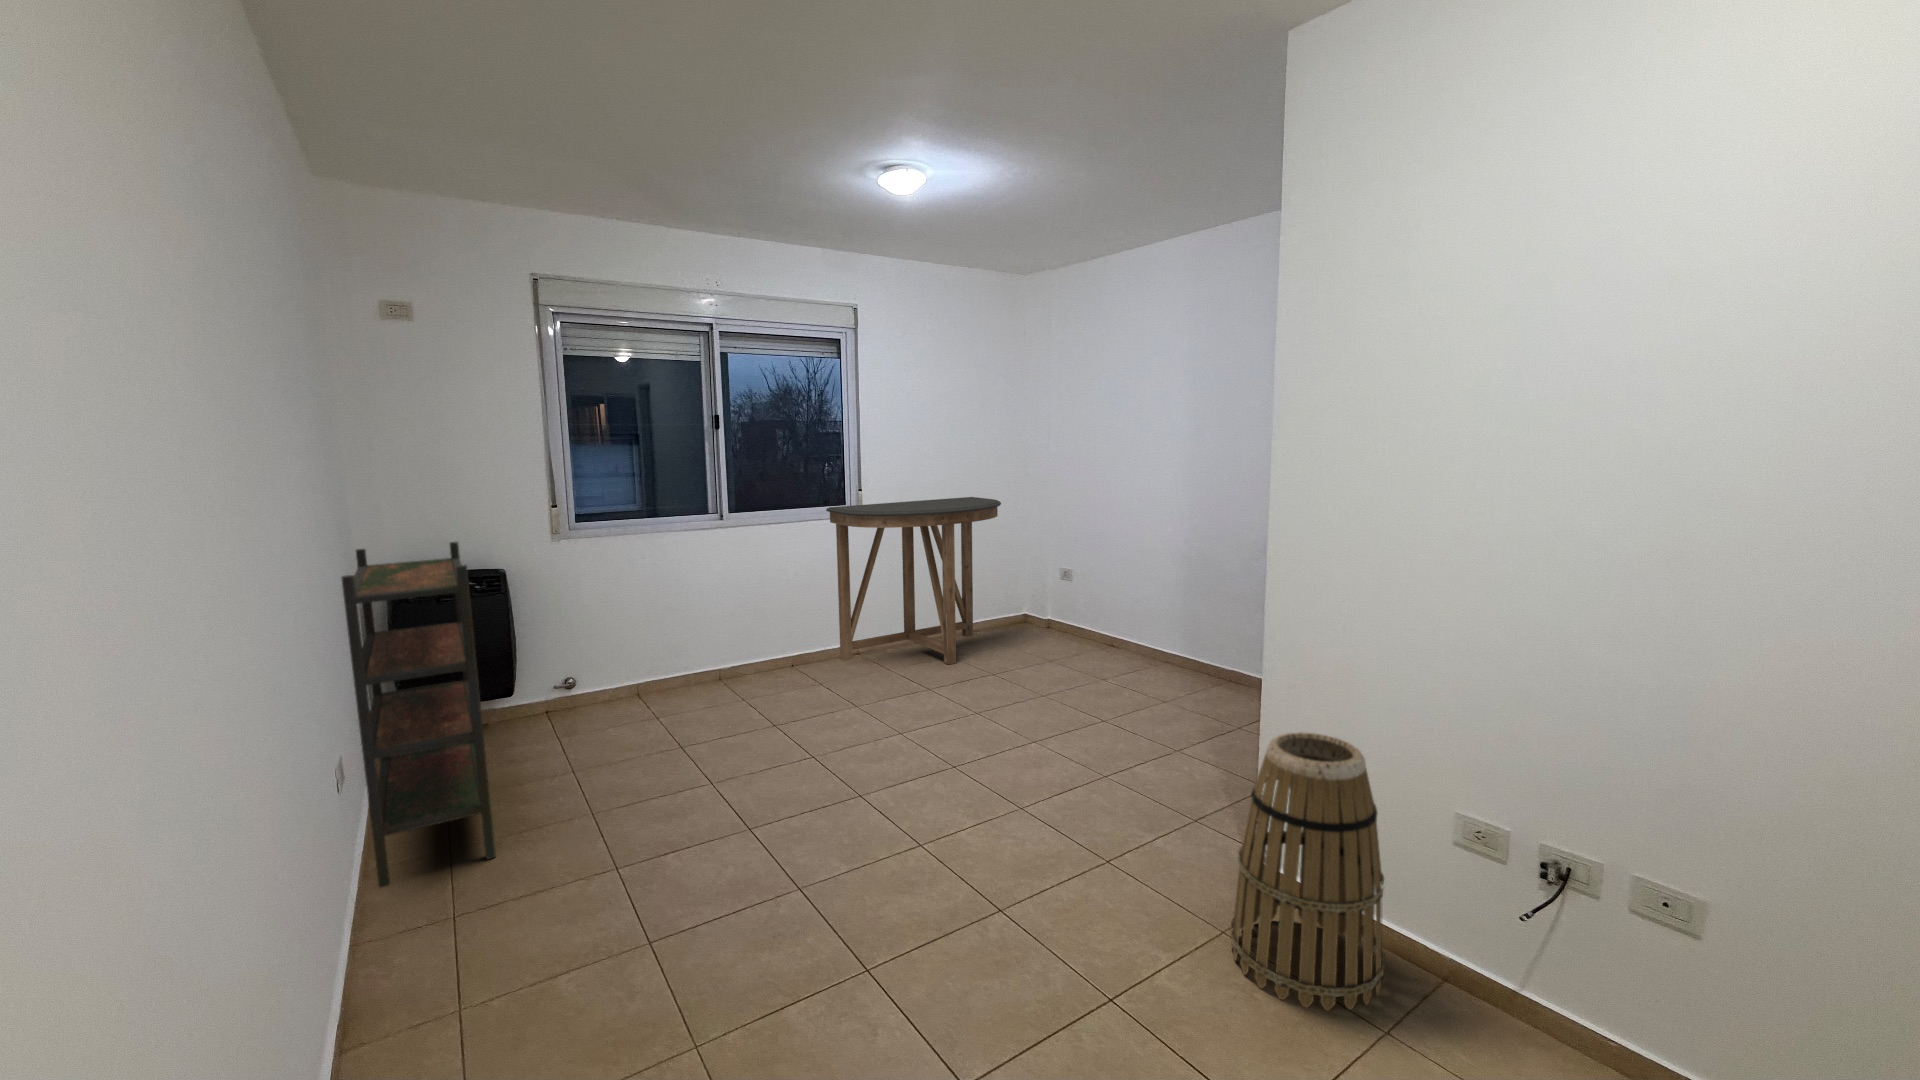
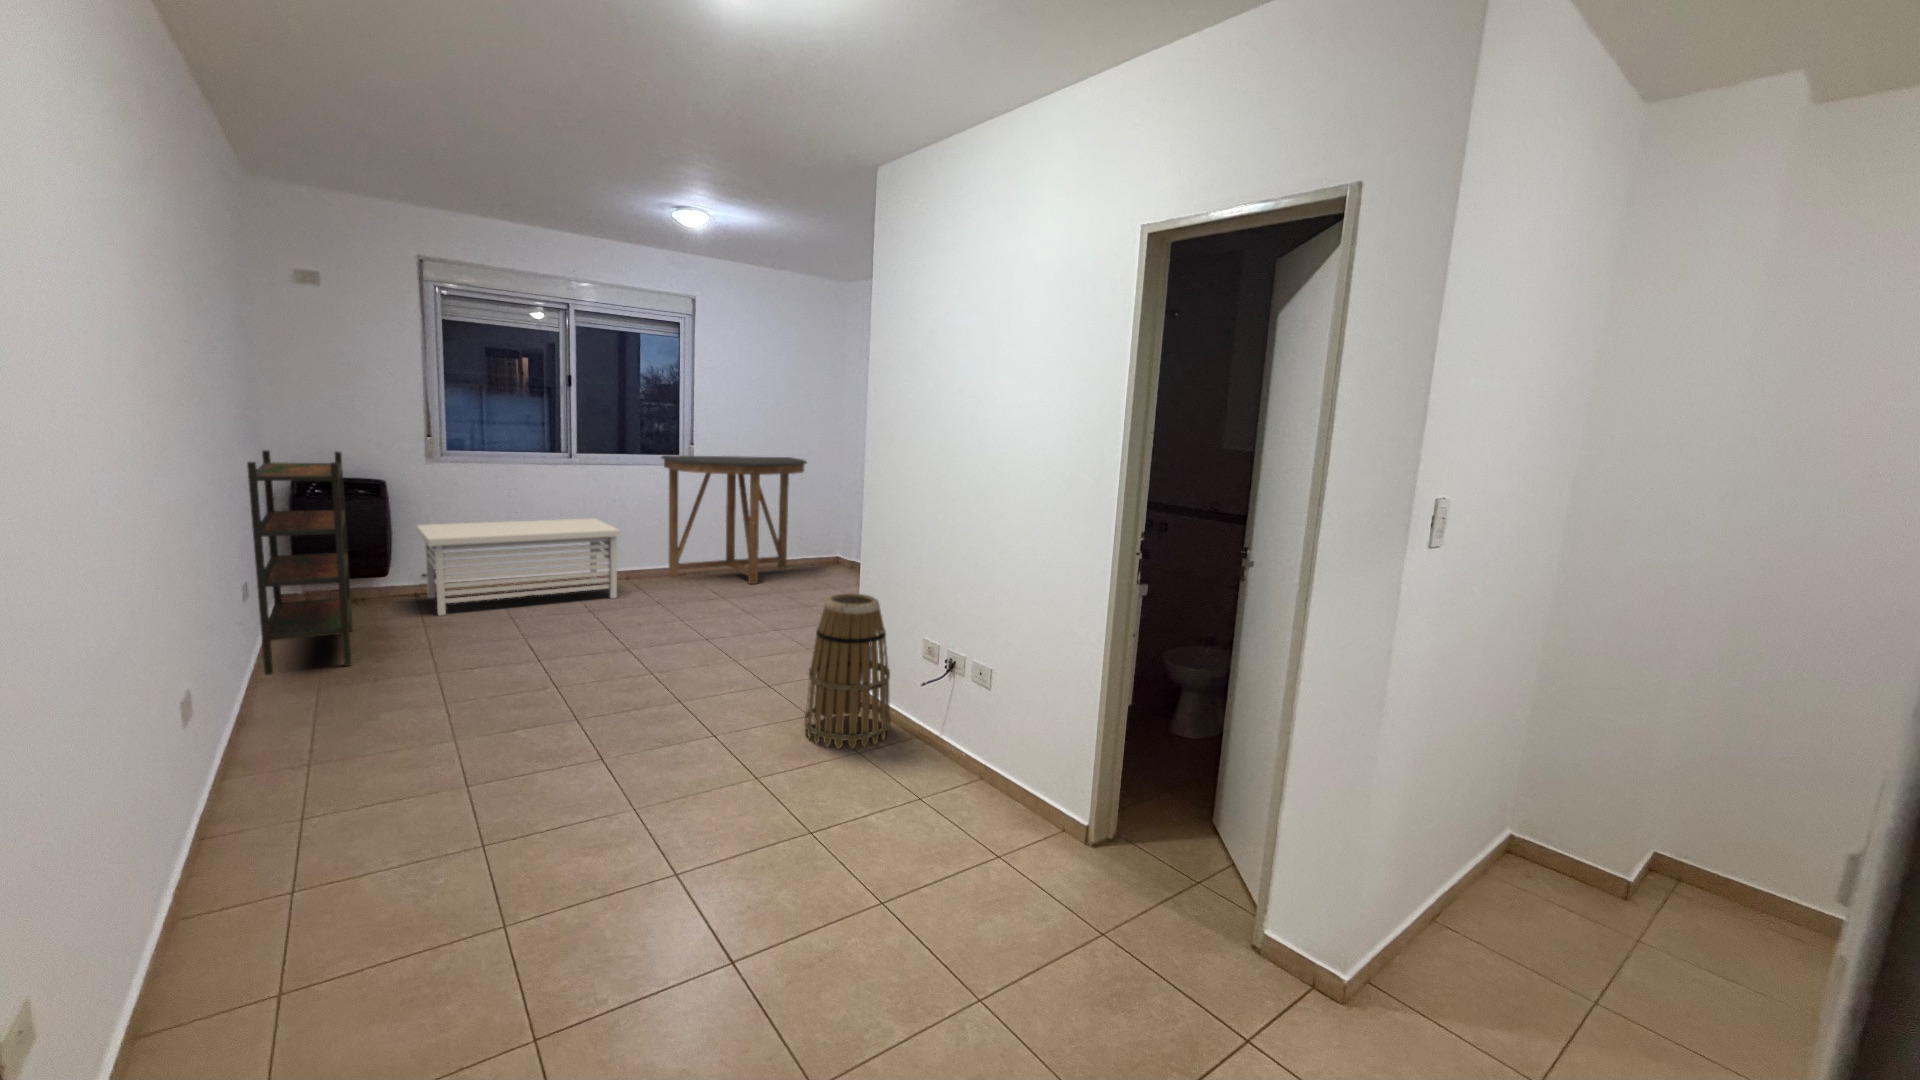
storage bench: none [544,594,799,749] -> present [416,518,621,616]

